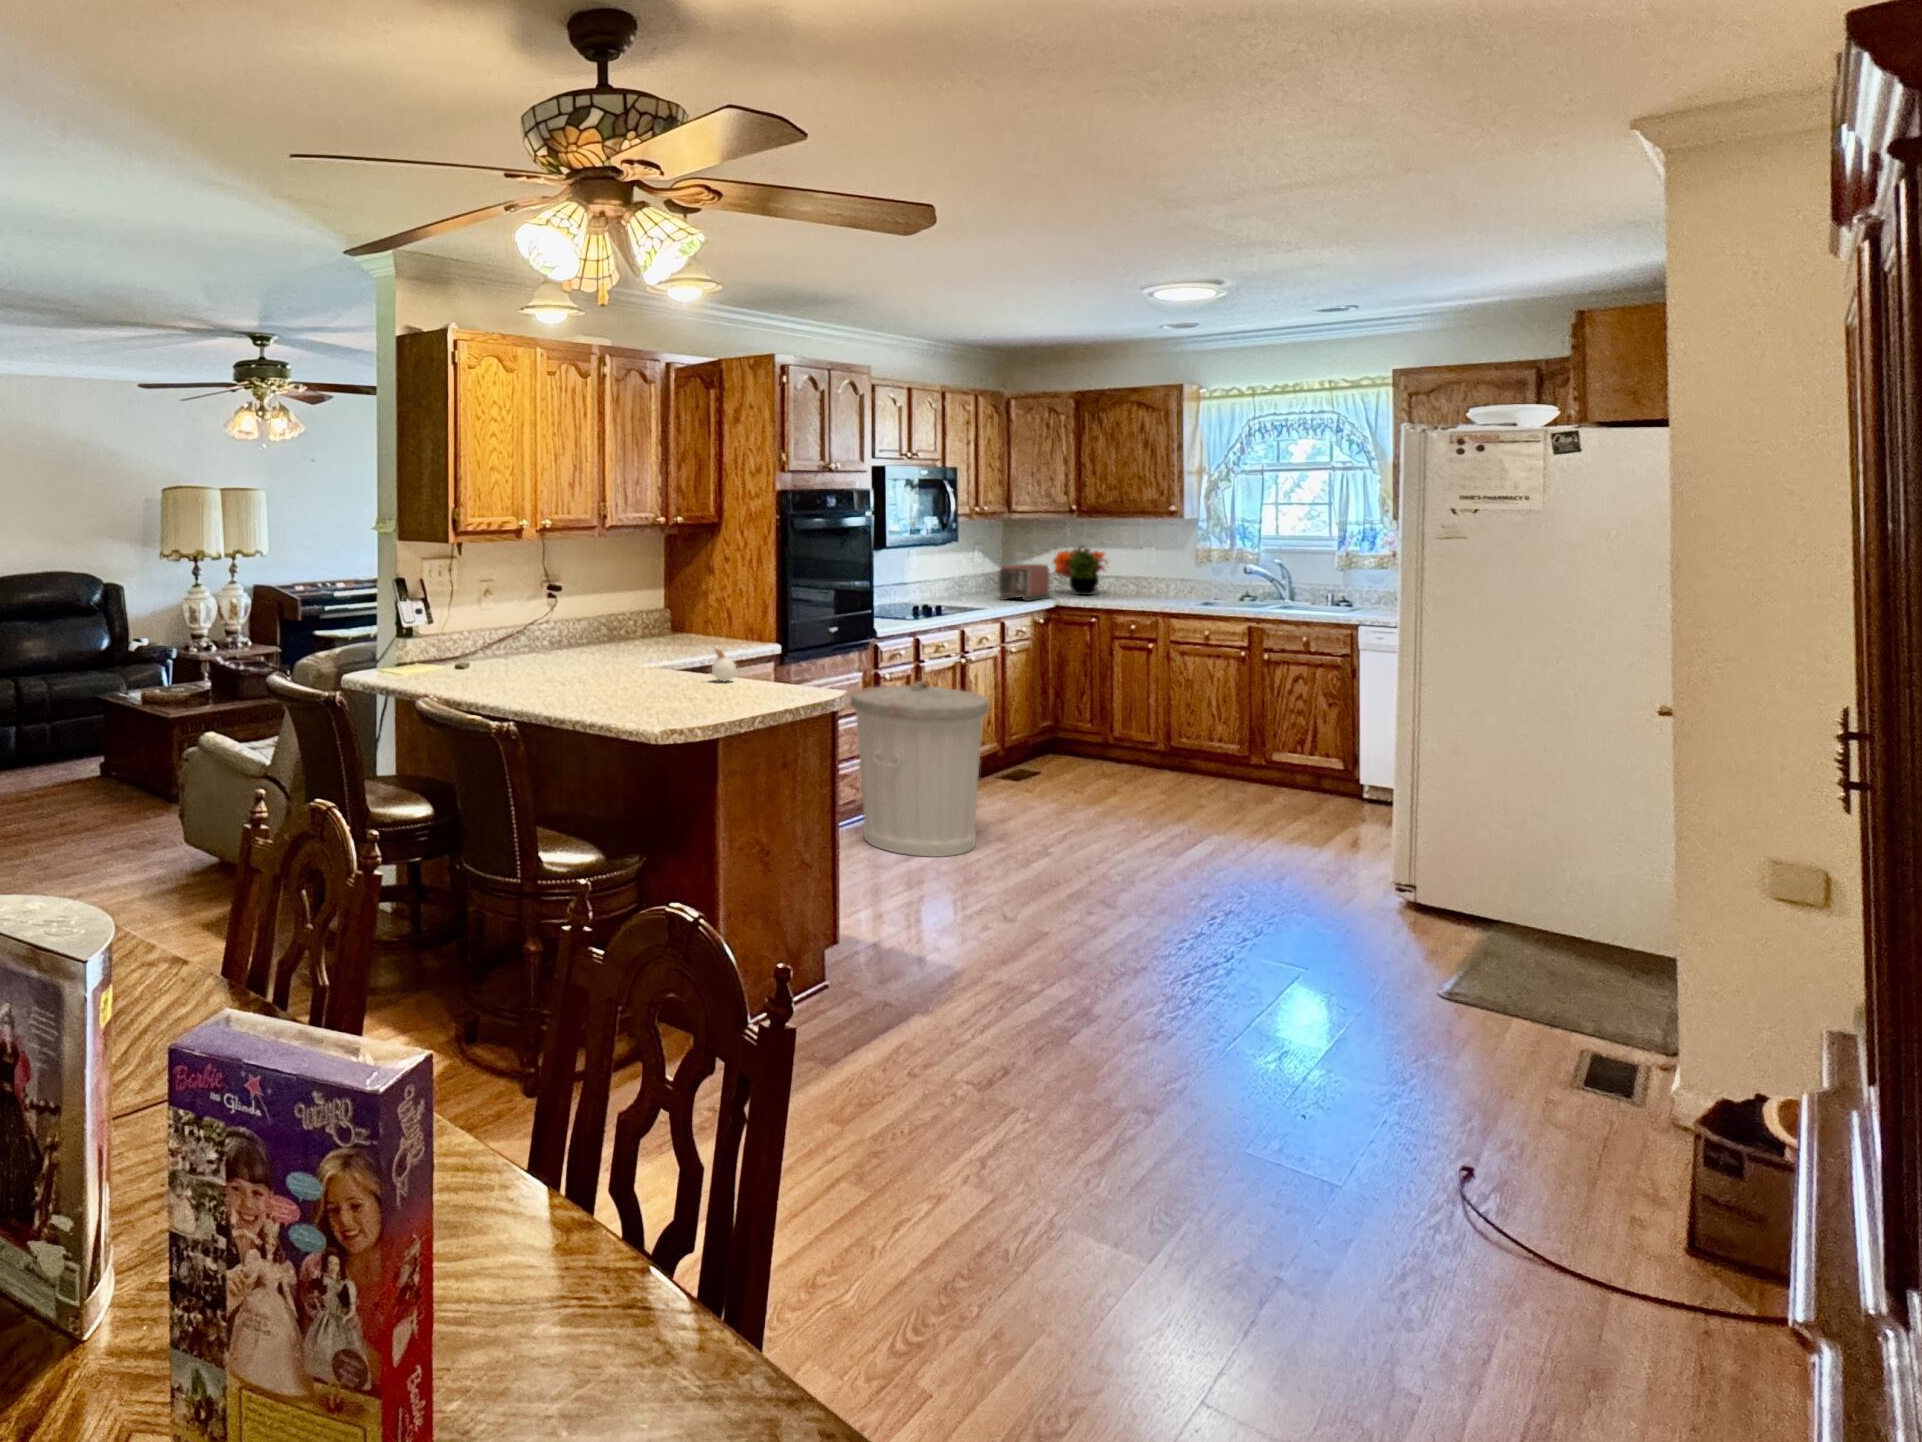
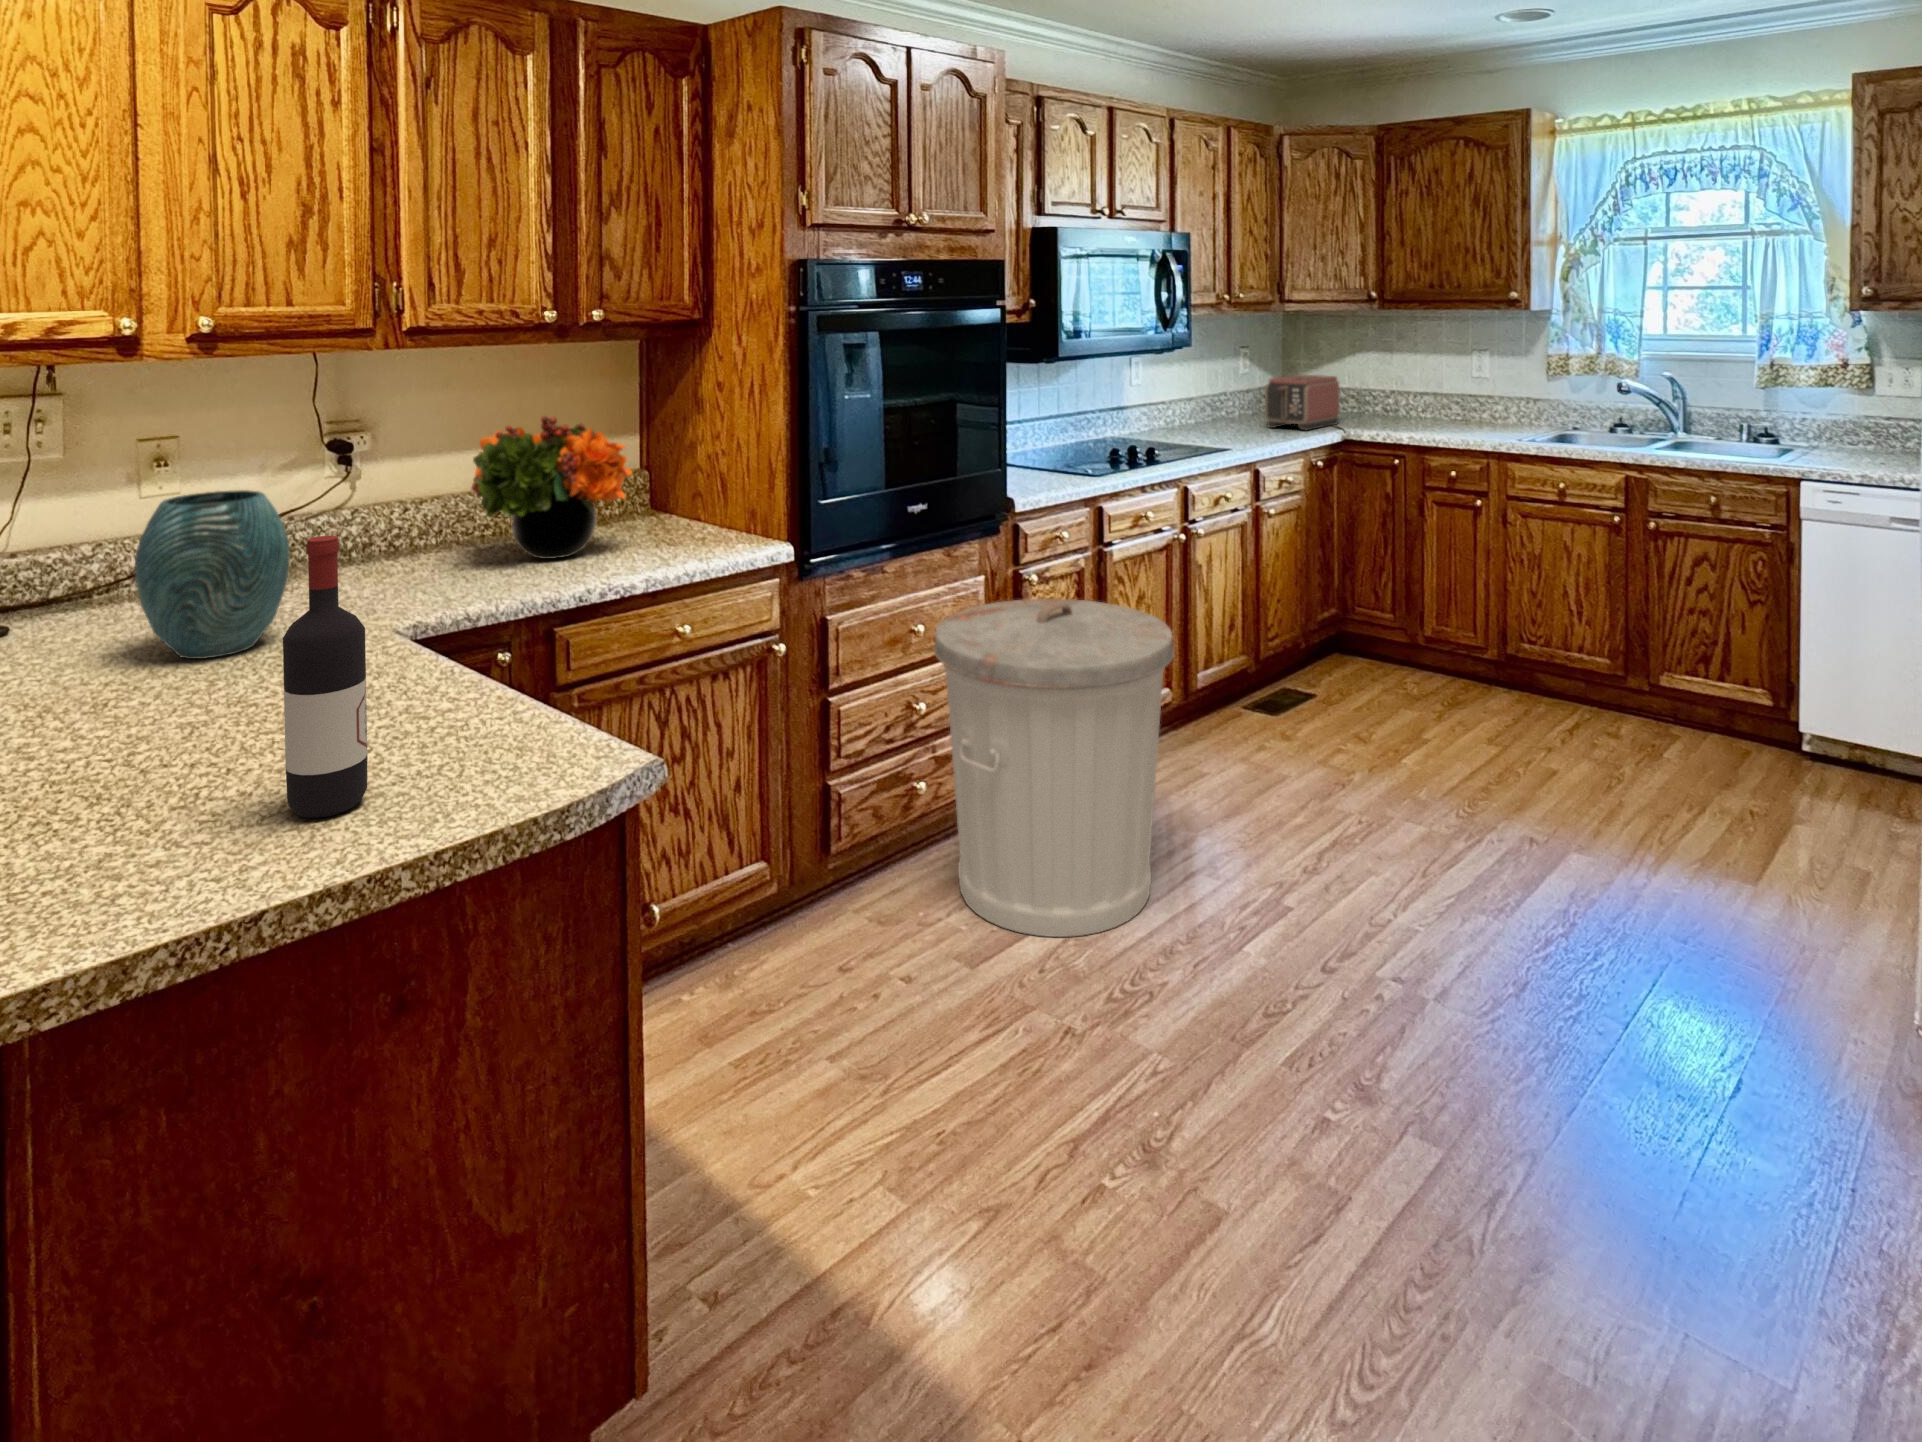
flower arrangement: present [1053,546,1109,595] -> present [472,416,632,559]
wine bottle: none [742,598,769,696] -> present [283,536,368,818]
vase: none [558,599,616,672] -> present [135,490,290,659]
candle: present [712,648,736,681] -> none [363,615,435,716]

